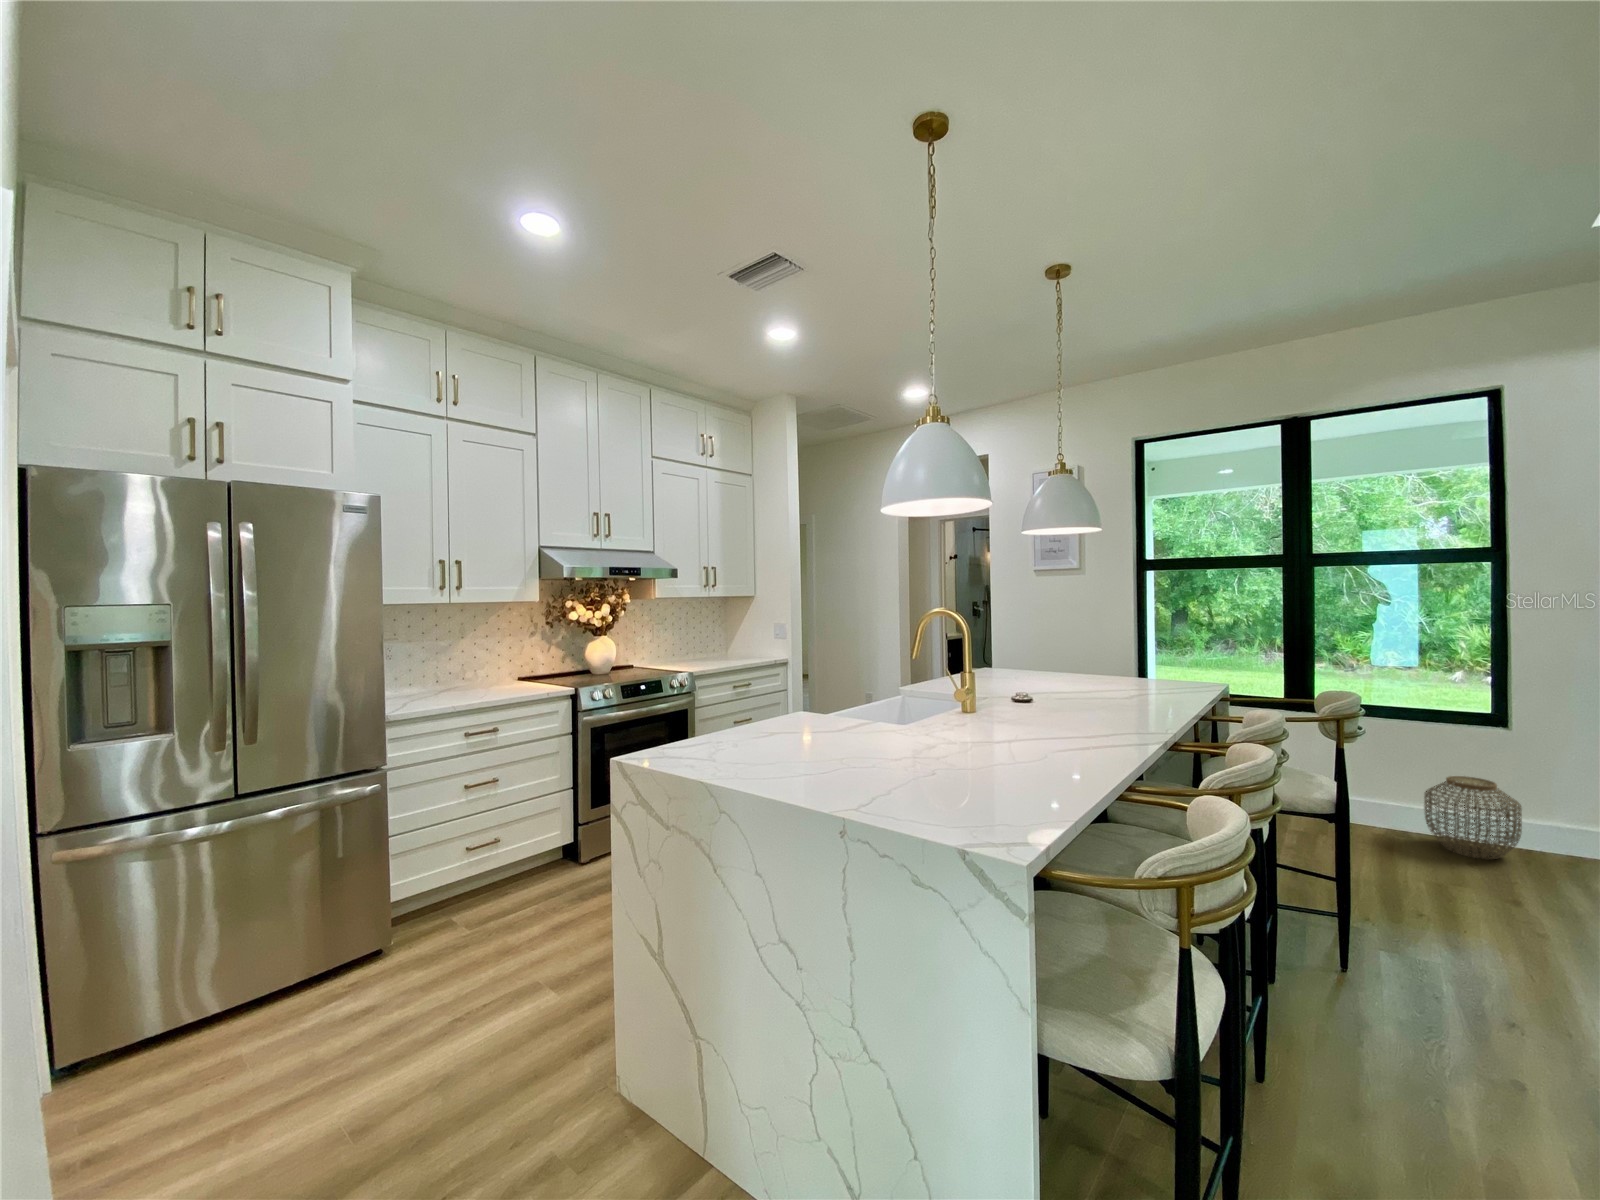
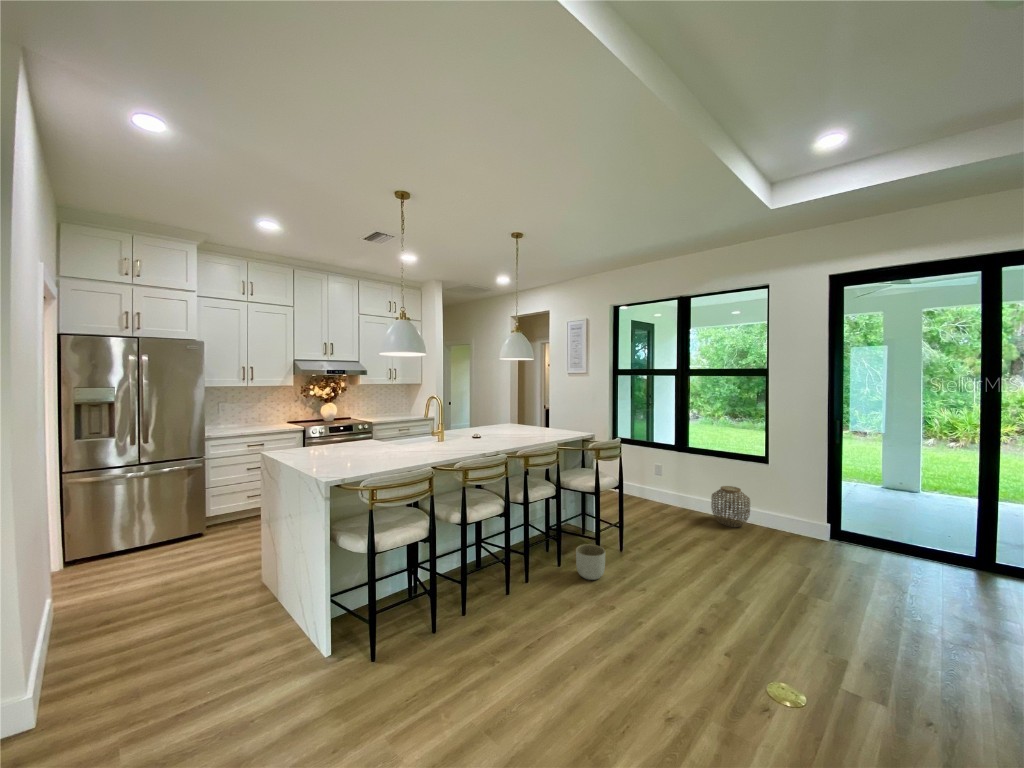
planter: none [1337,935,1425,1024] -> present [576,544,605,580]

